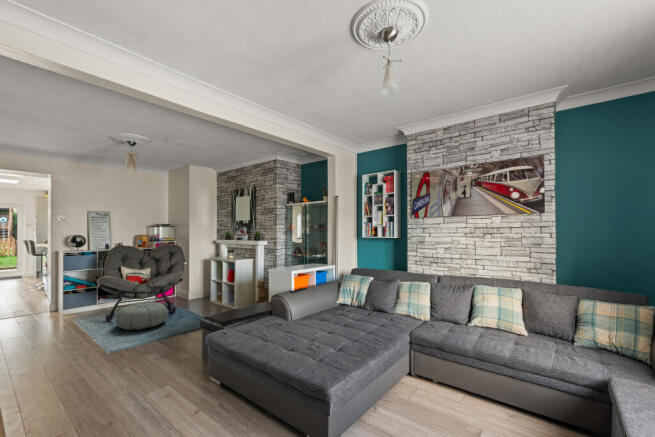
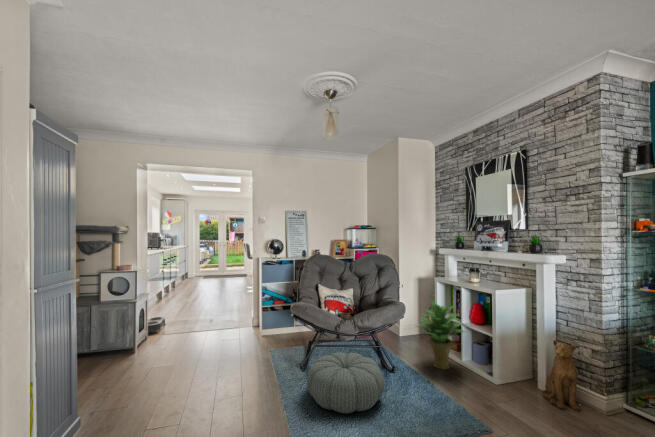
potted plant: none [193,270,222,308] -> present [417,301,464,369]

